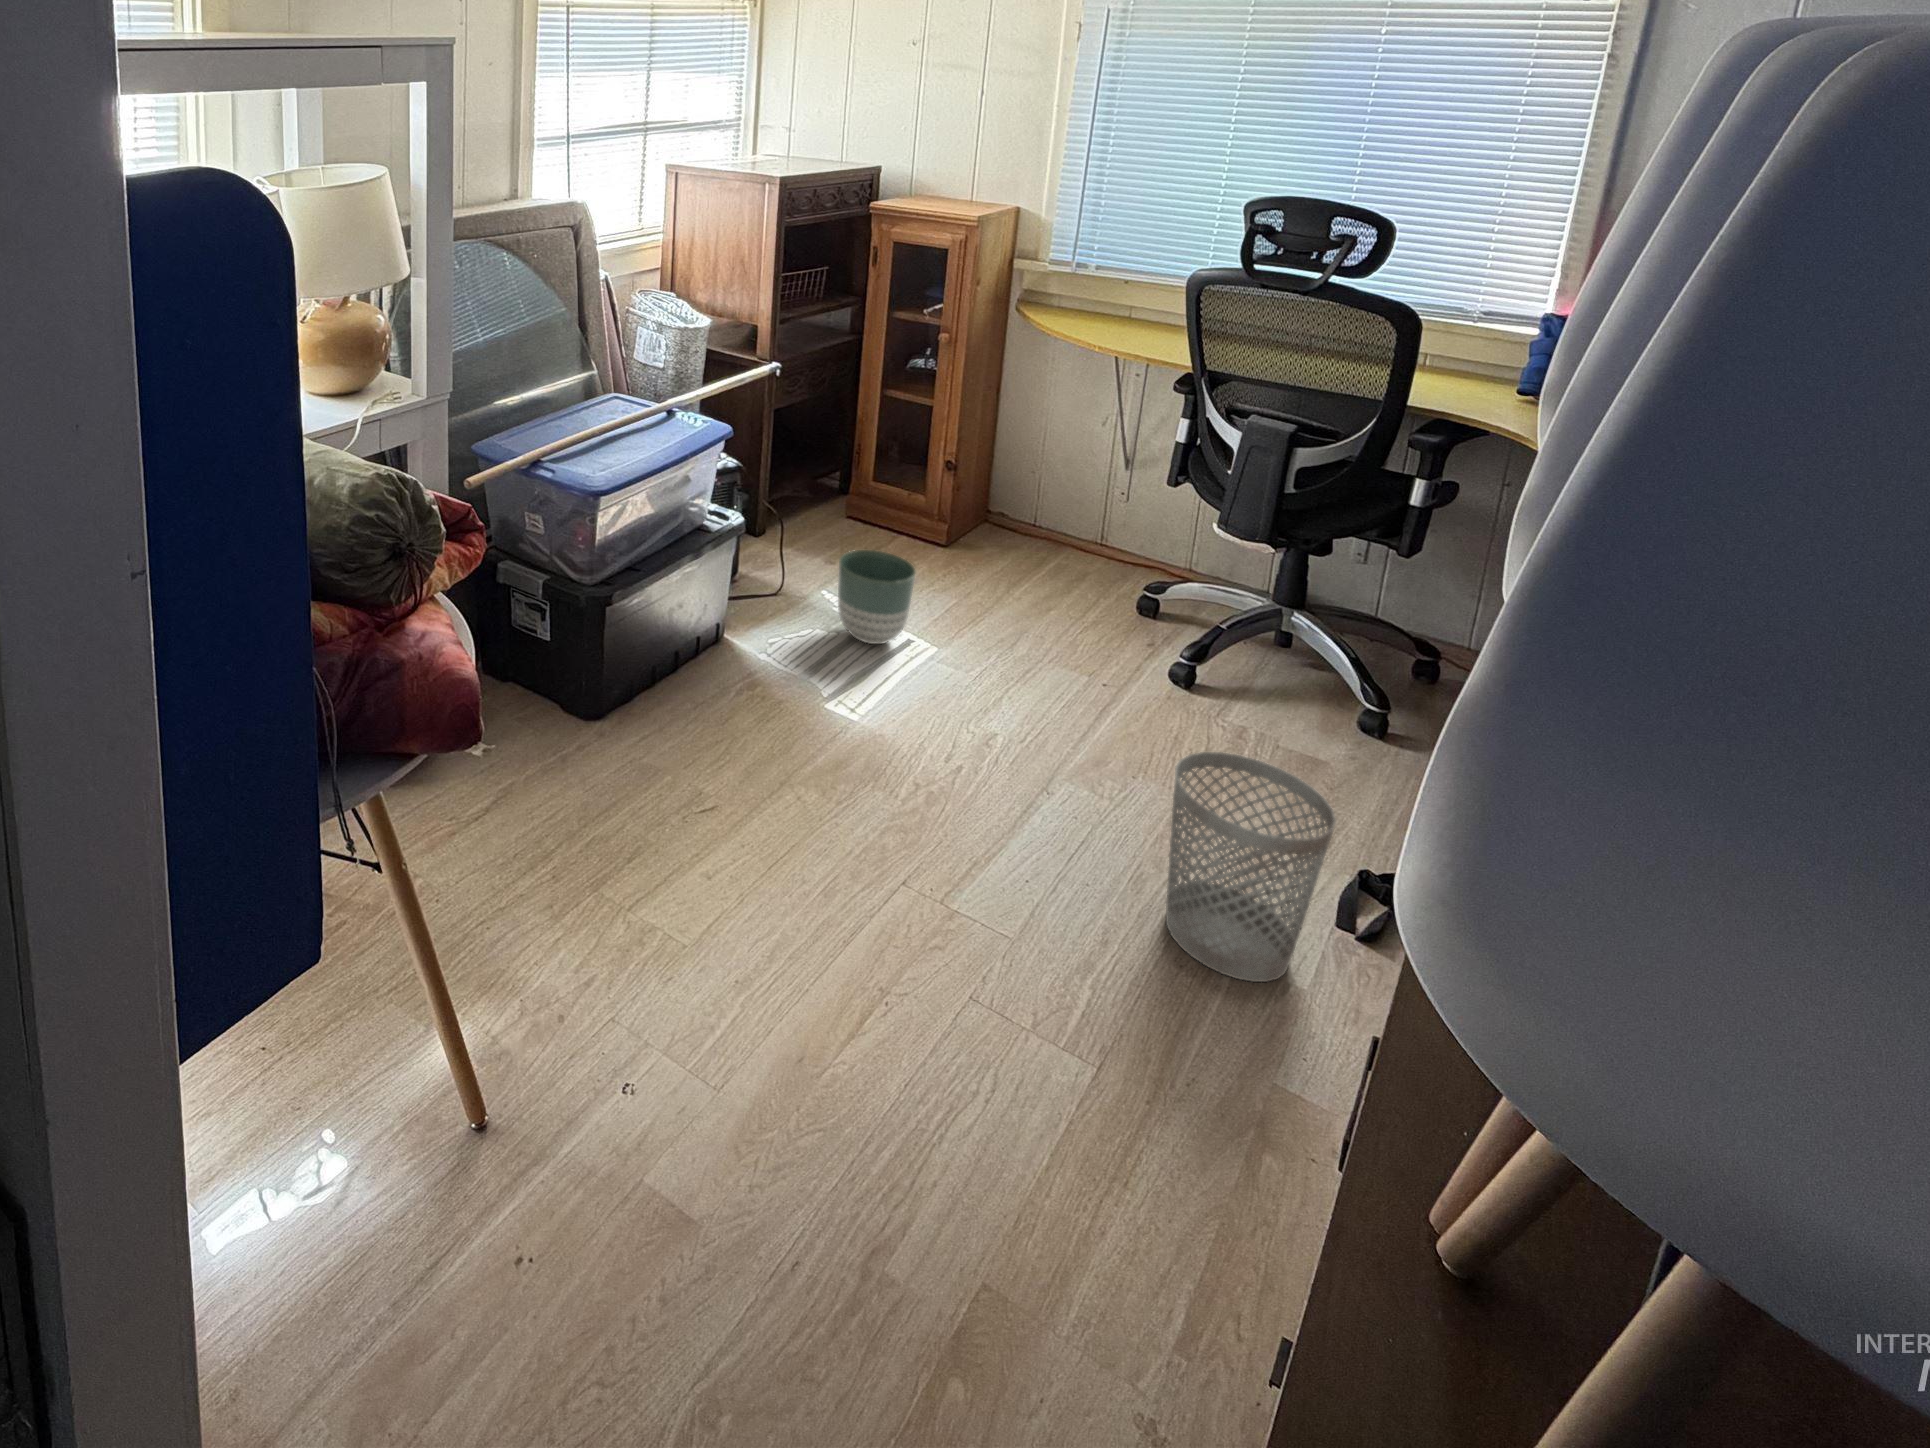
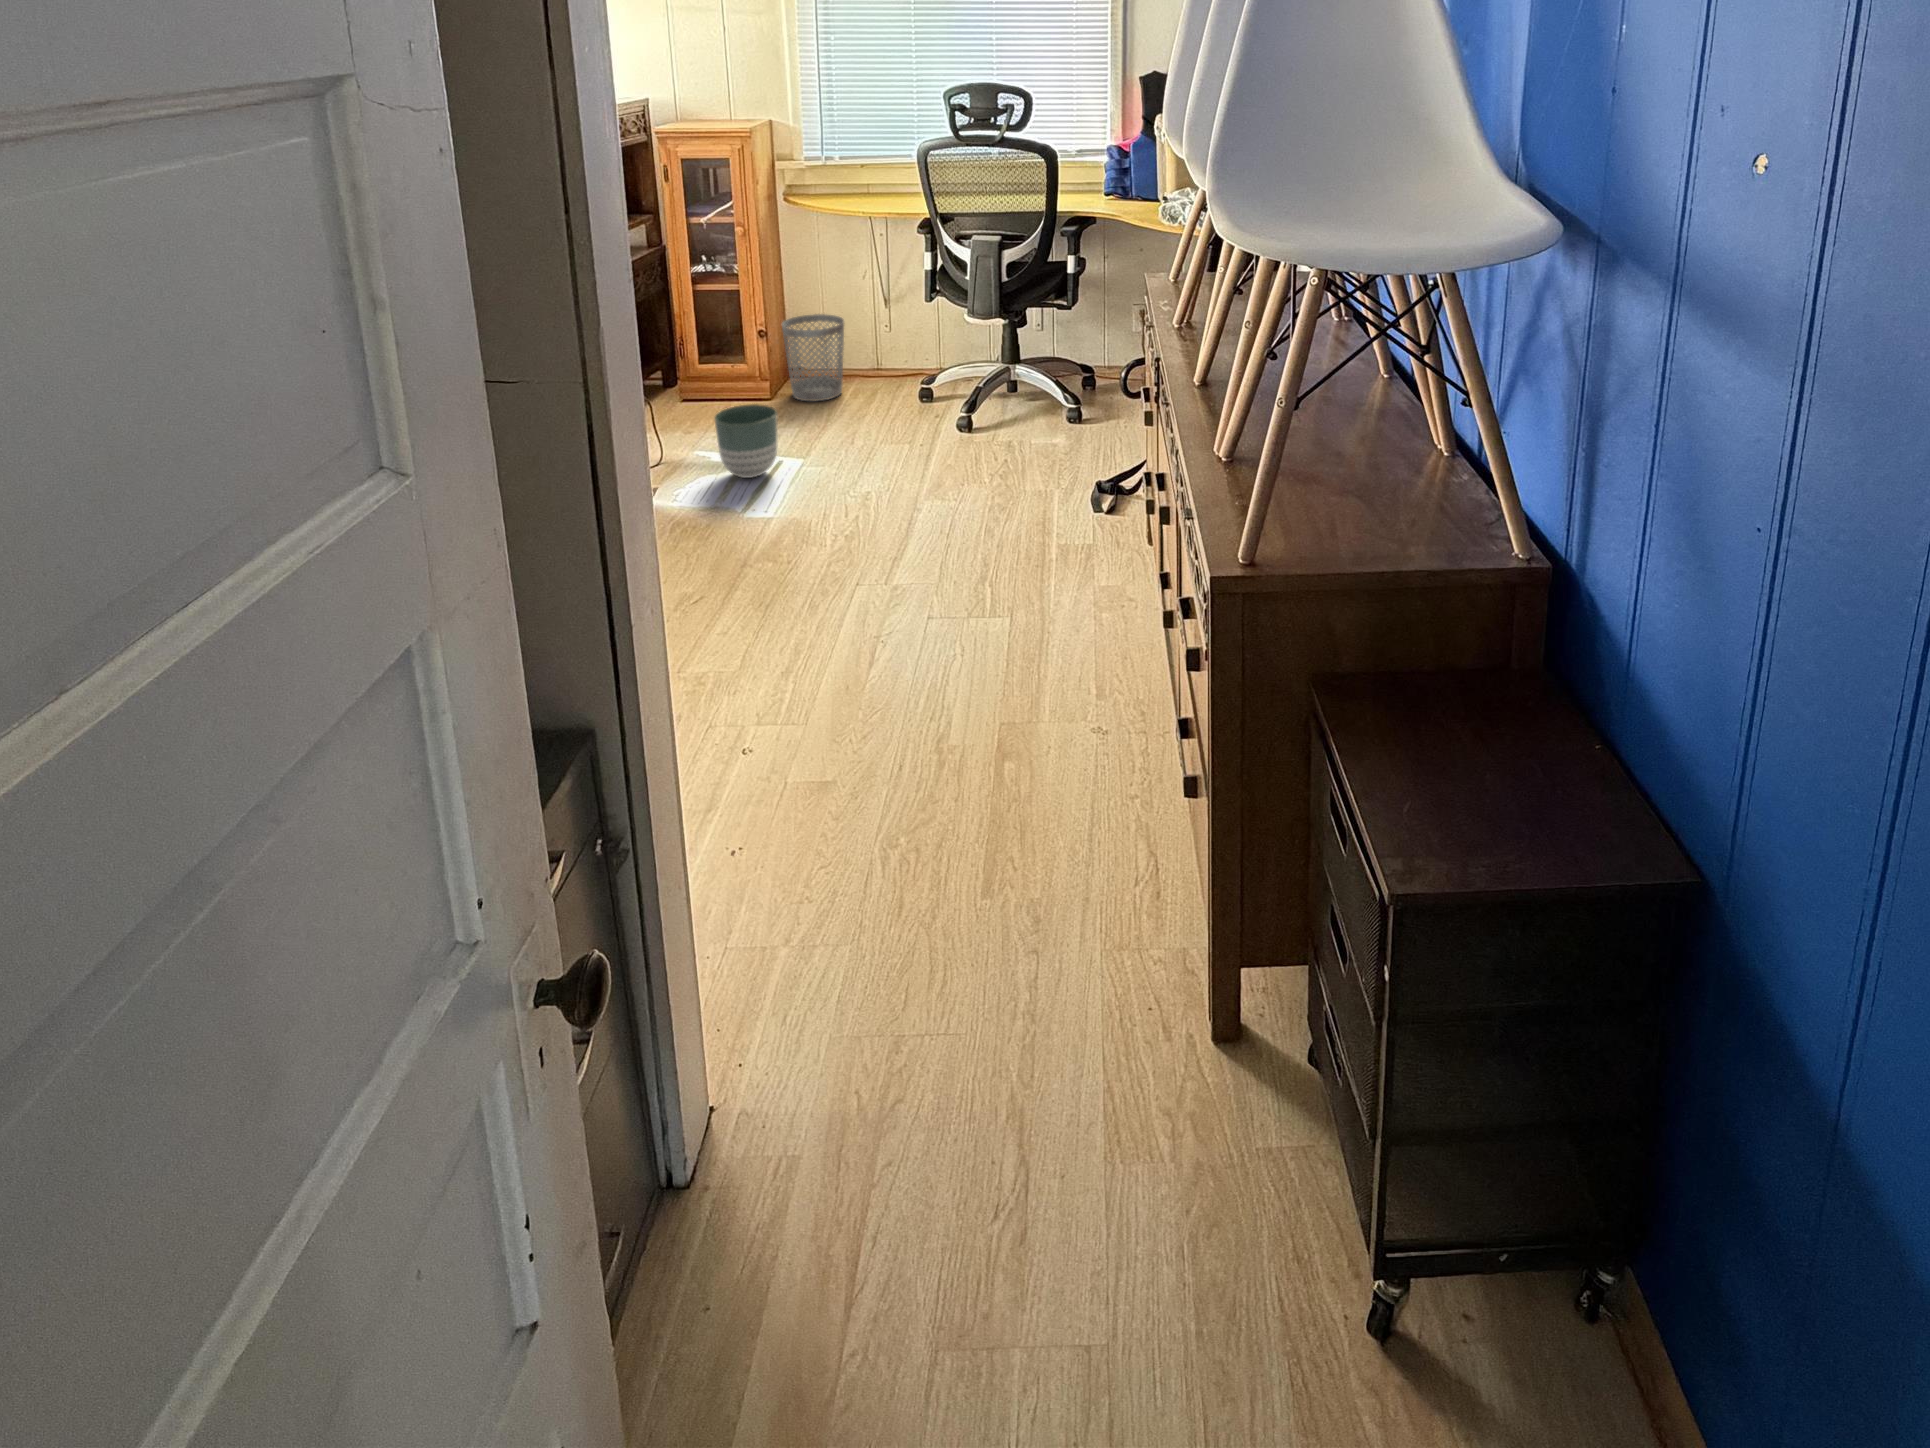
wastebasket: present [1166,752,1336,982] -> present [782,314,844,401]

